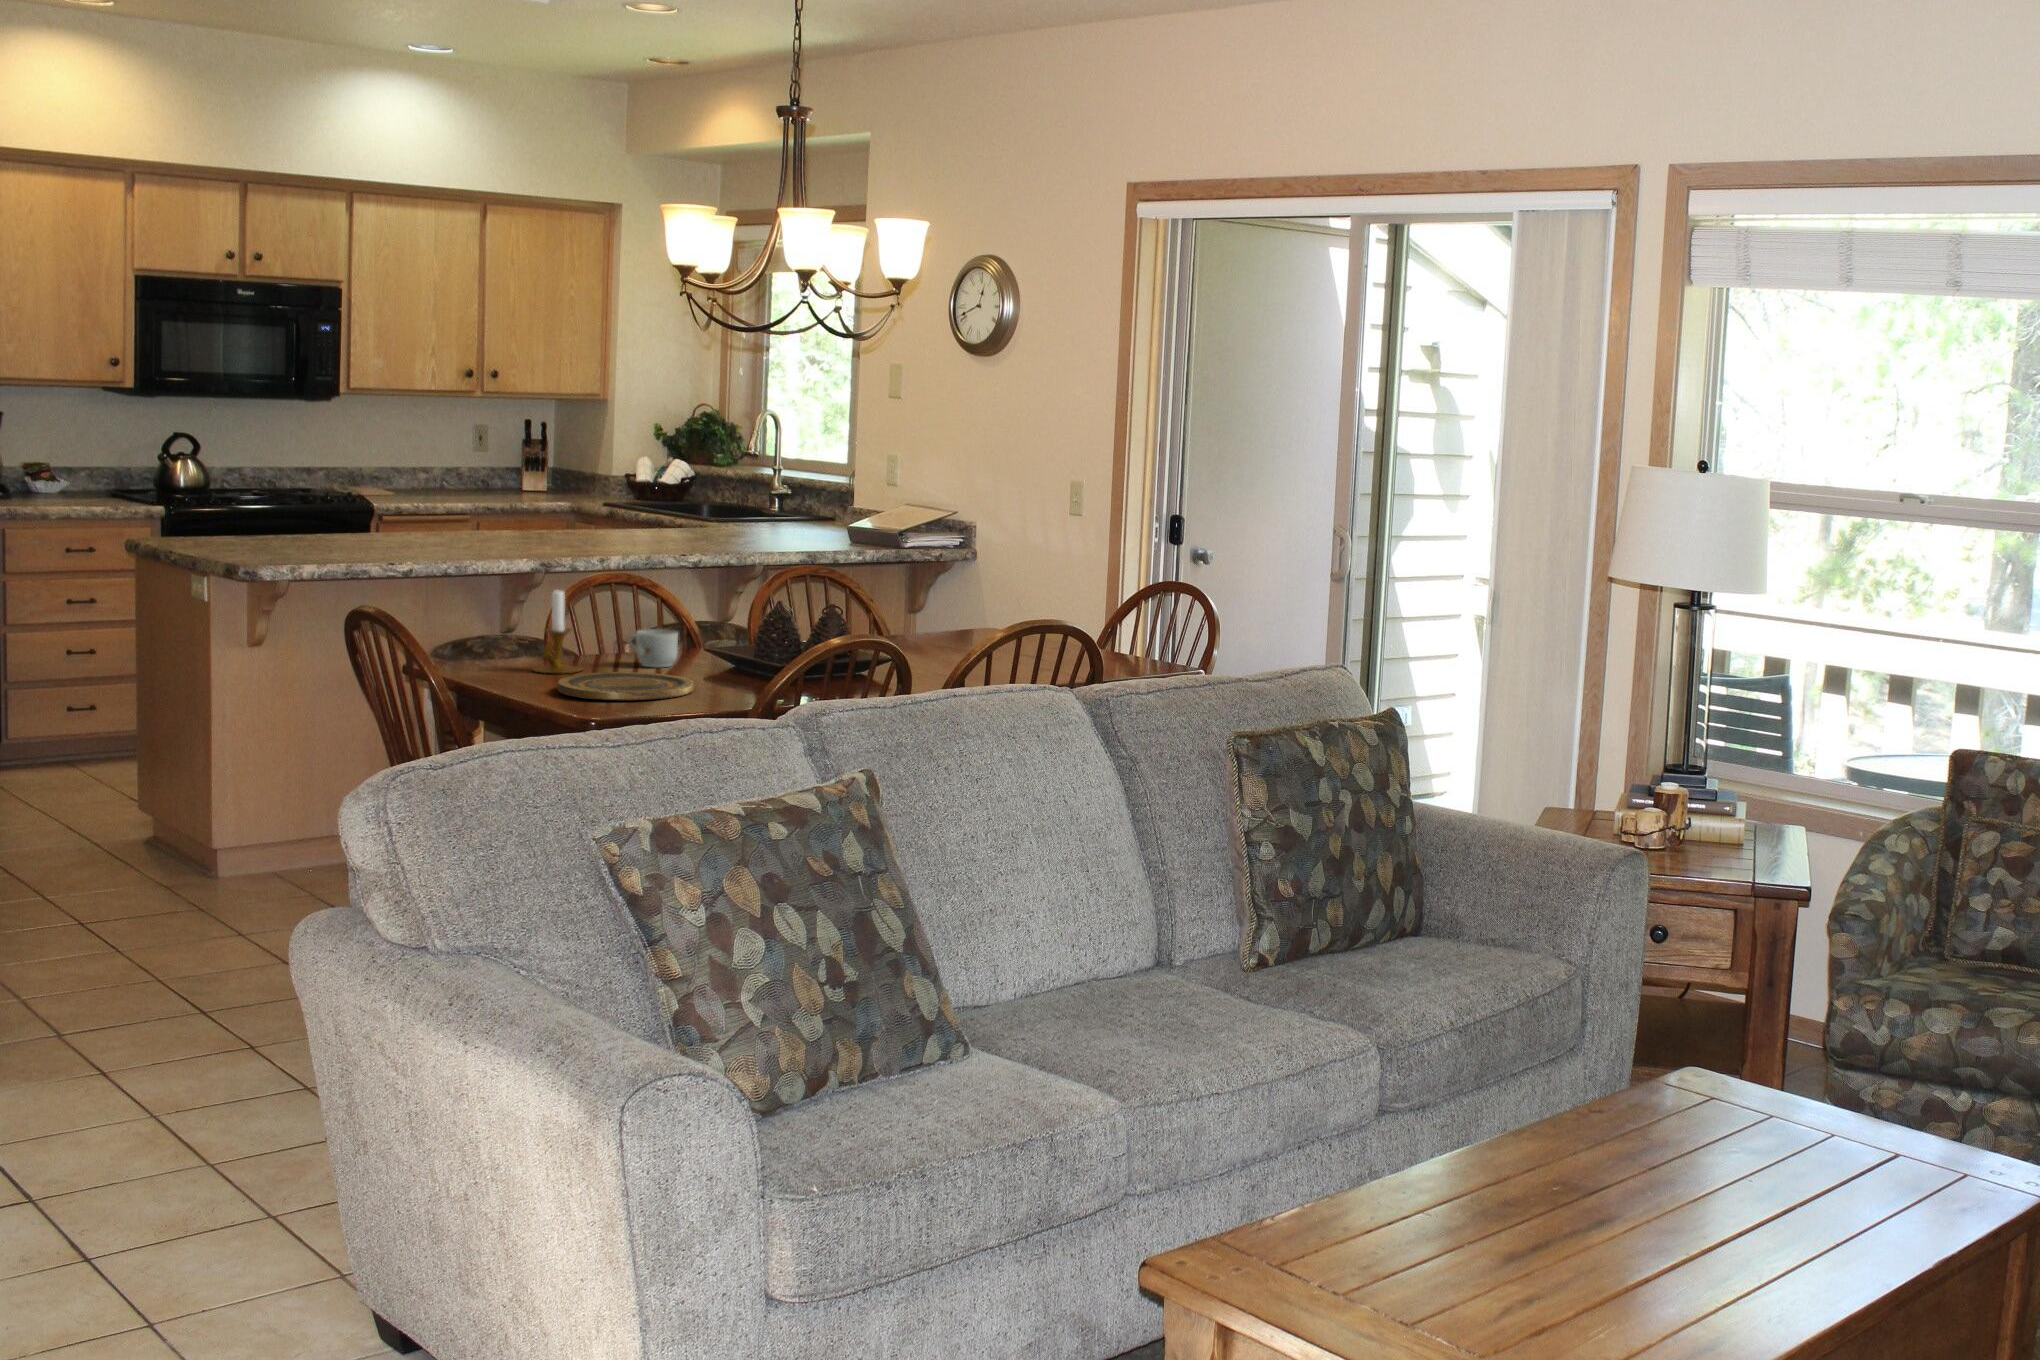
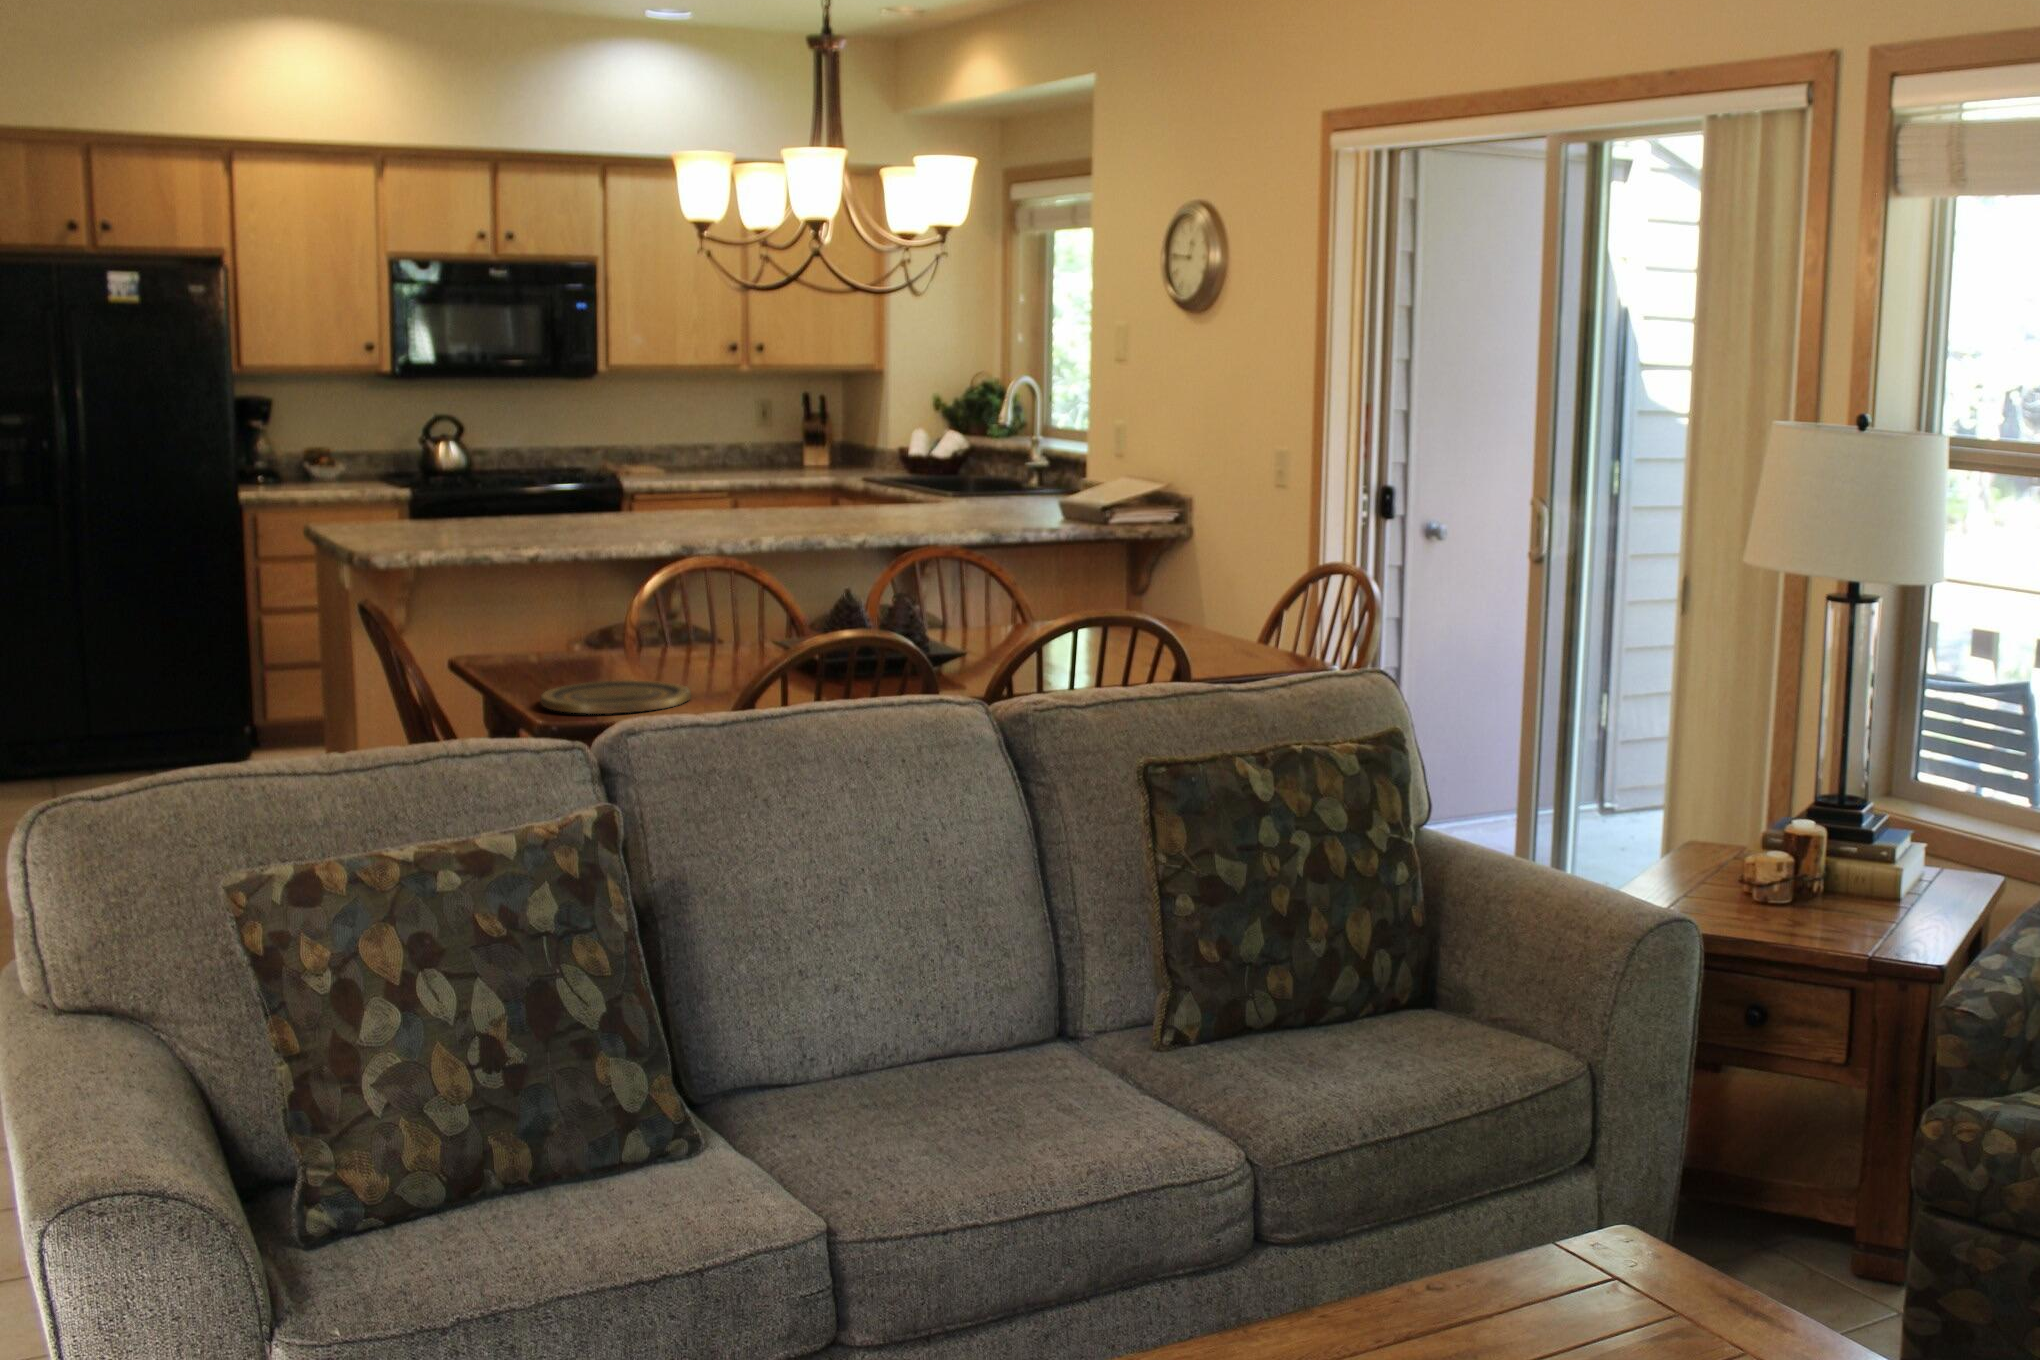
candlestick: present [534,591,582,673] -> none [554,590,610,681]
mug: present [628,629,678,667] -> none [664,631,714,674]

